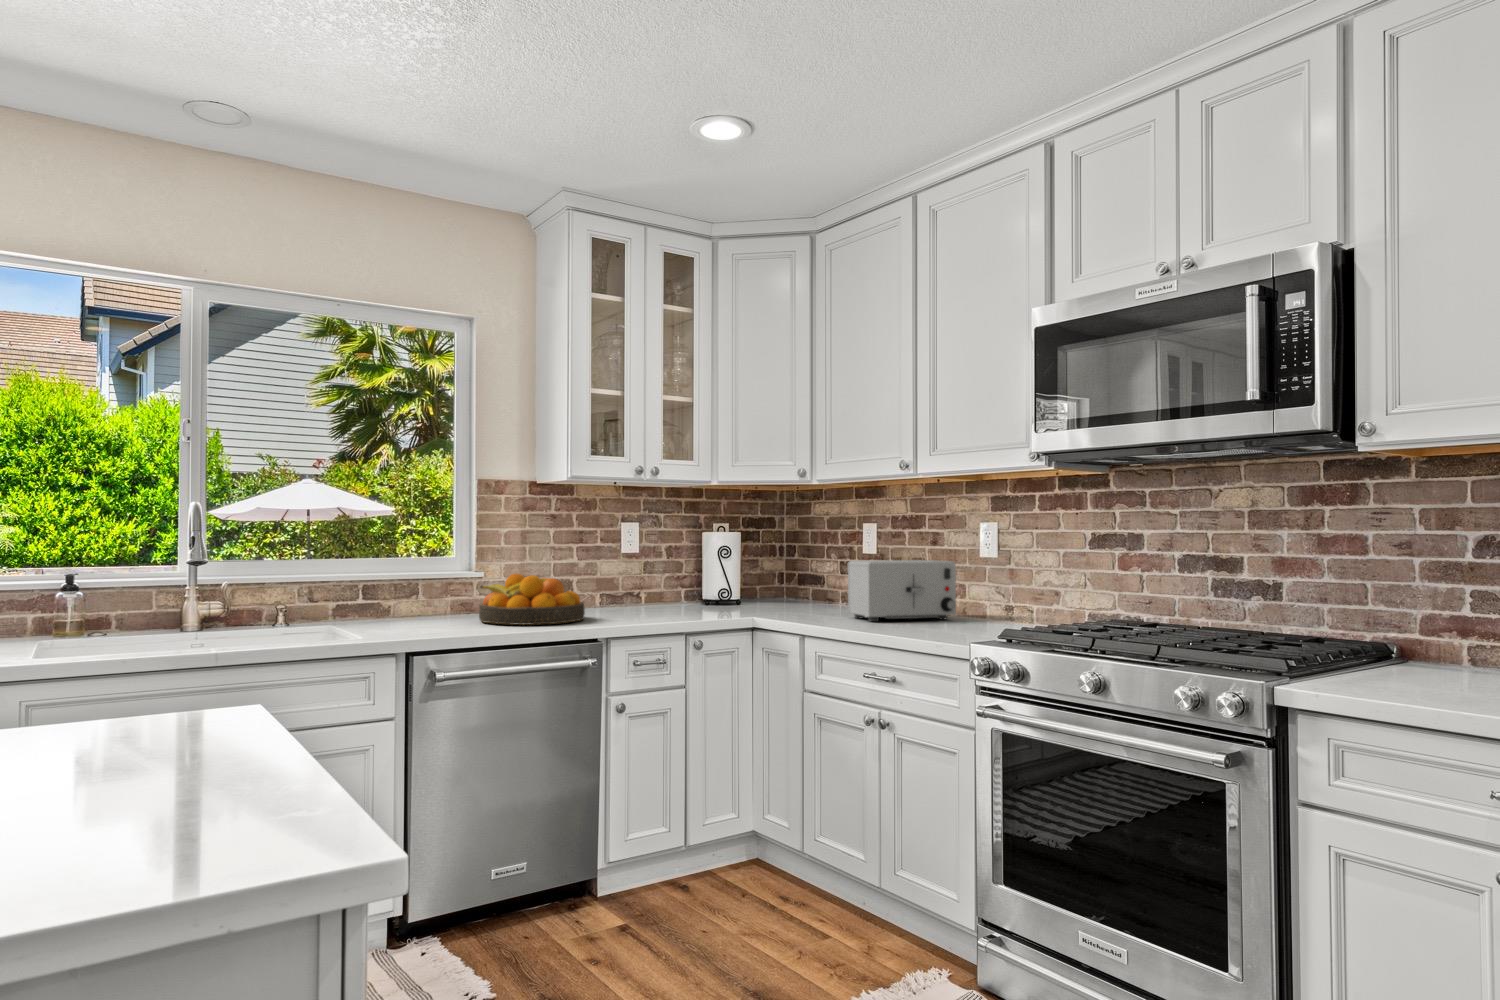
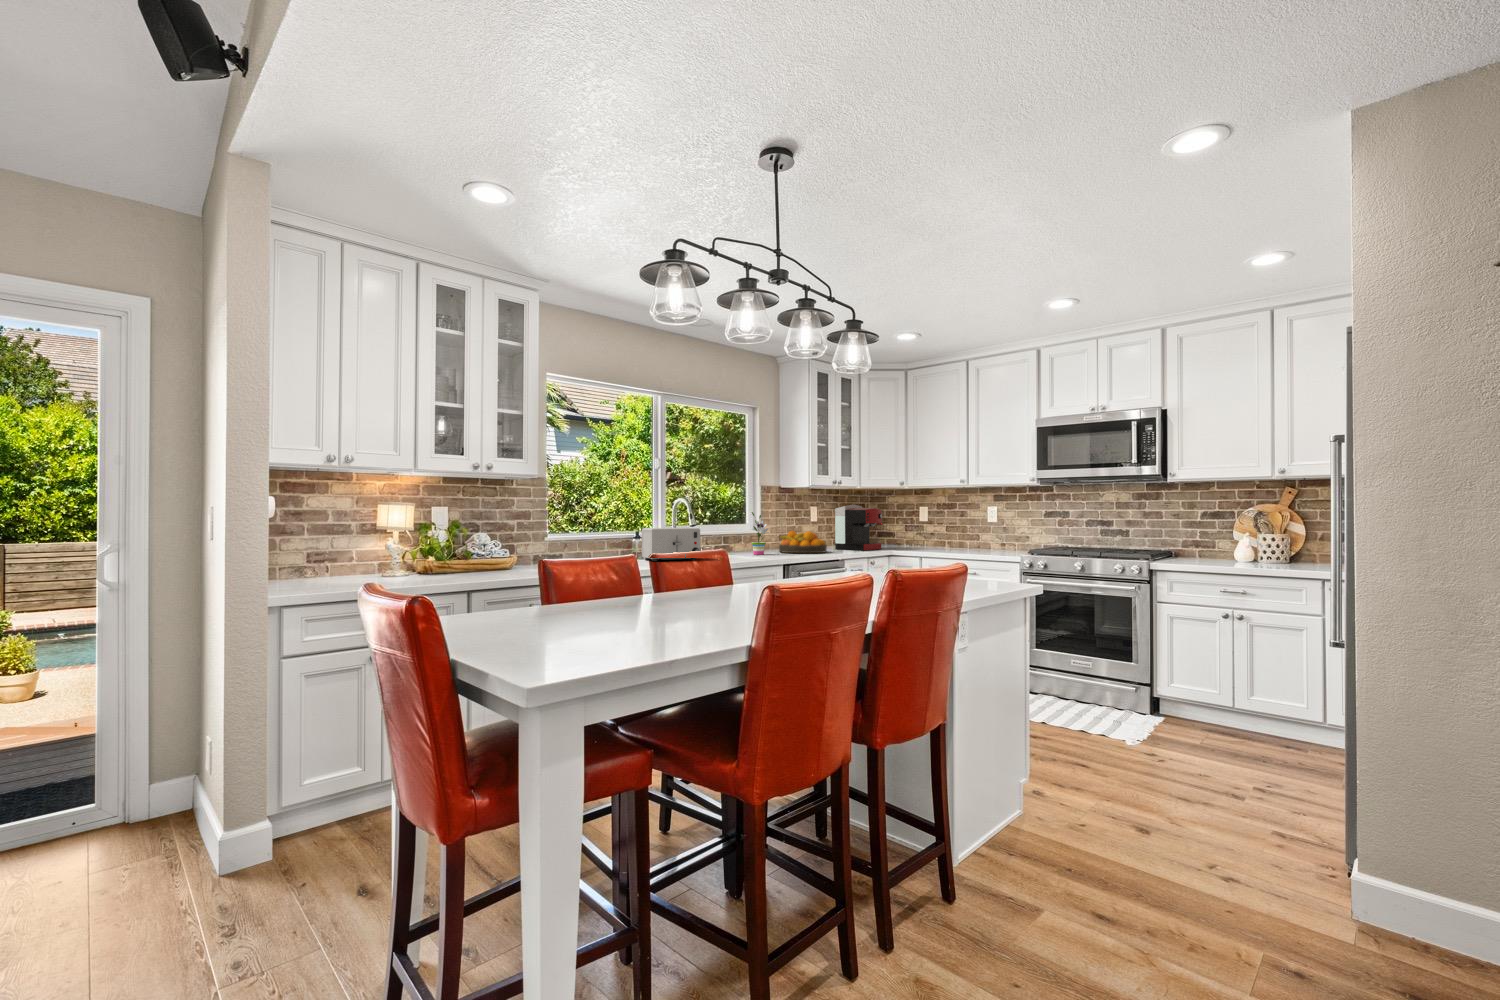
coffee maker: none [644,518,742,618] -> present [835,505,883,550]
potted plant: none [385,532,438,627] -> present [752,512,769,555]
toaster: present [848,560,956,621] -> present [642,528,700,561]

